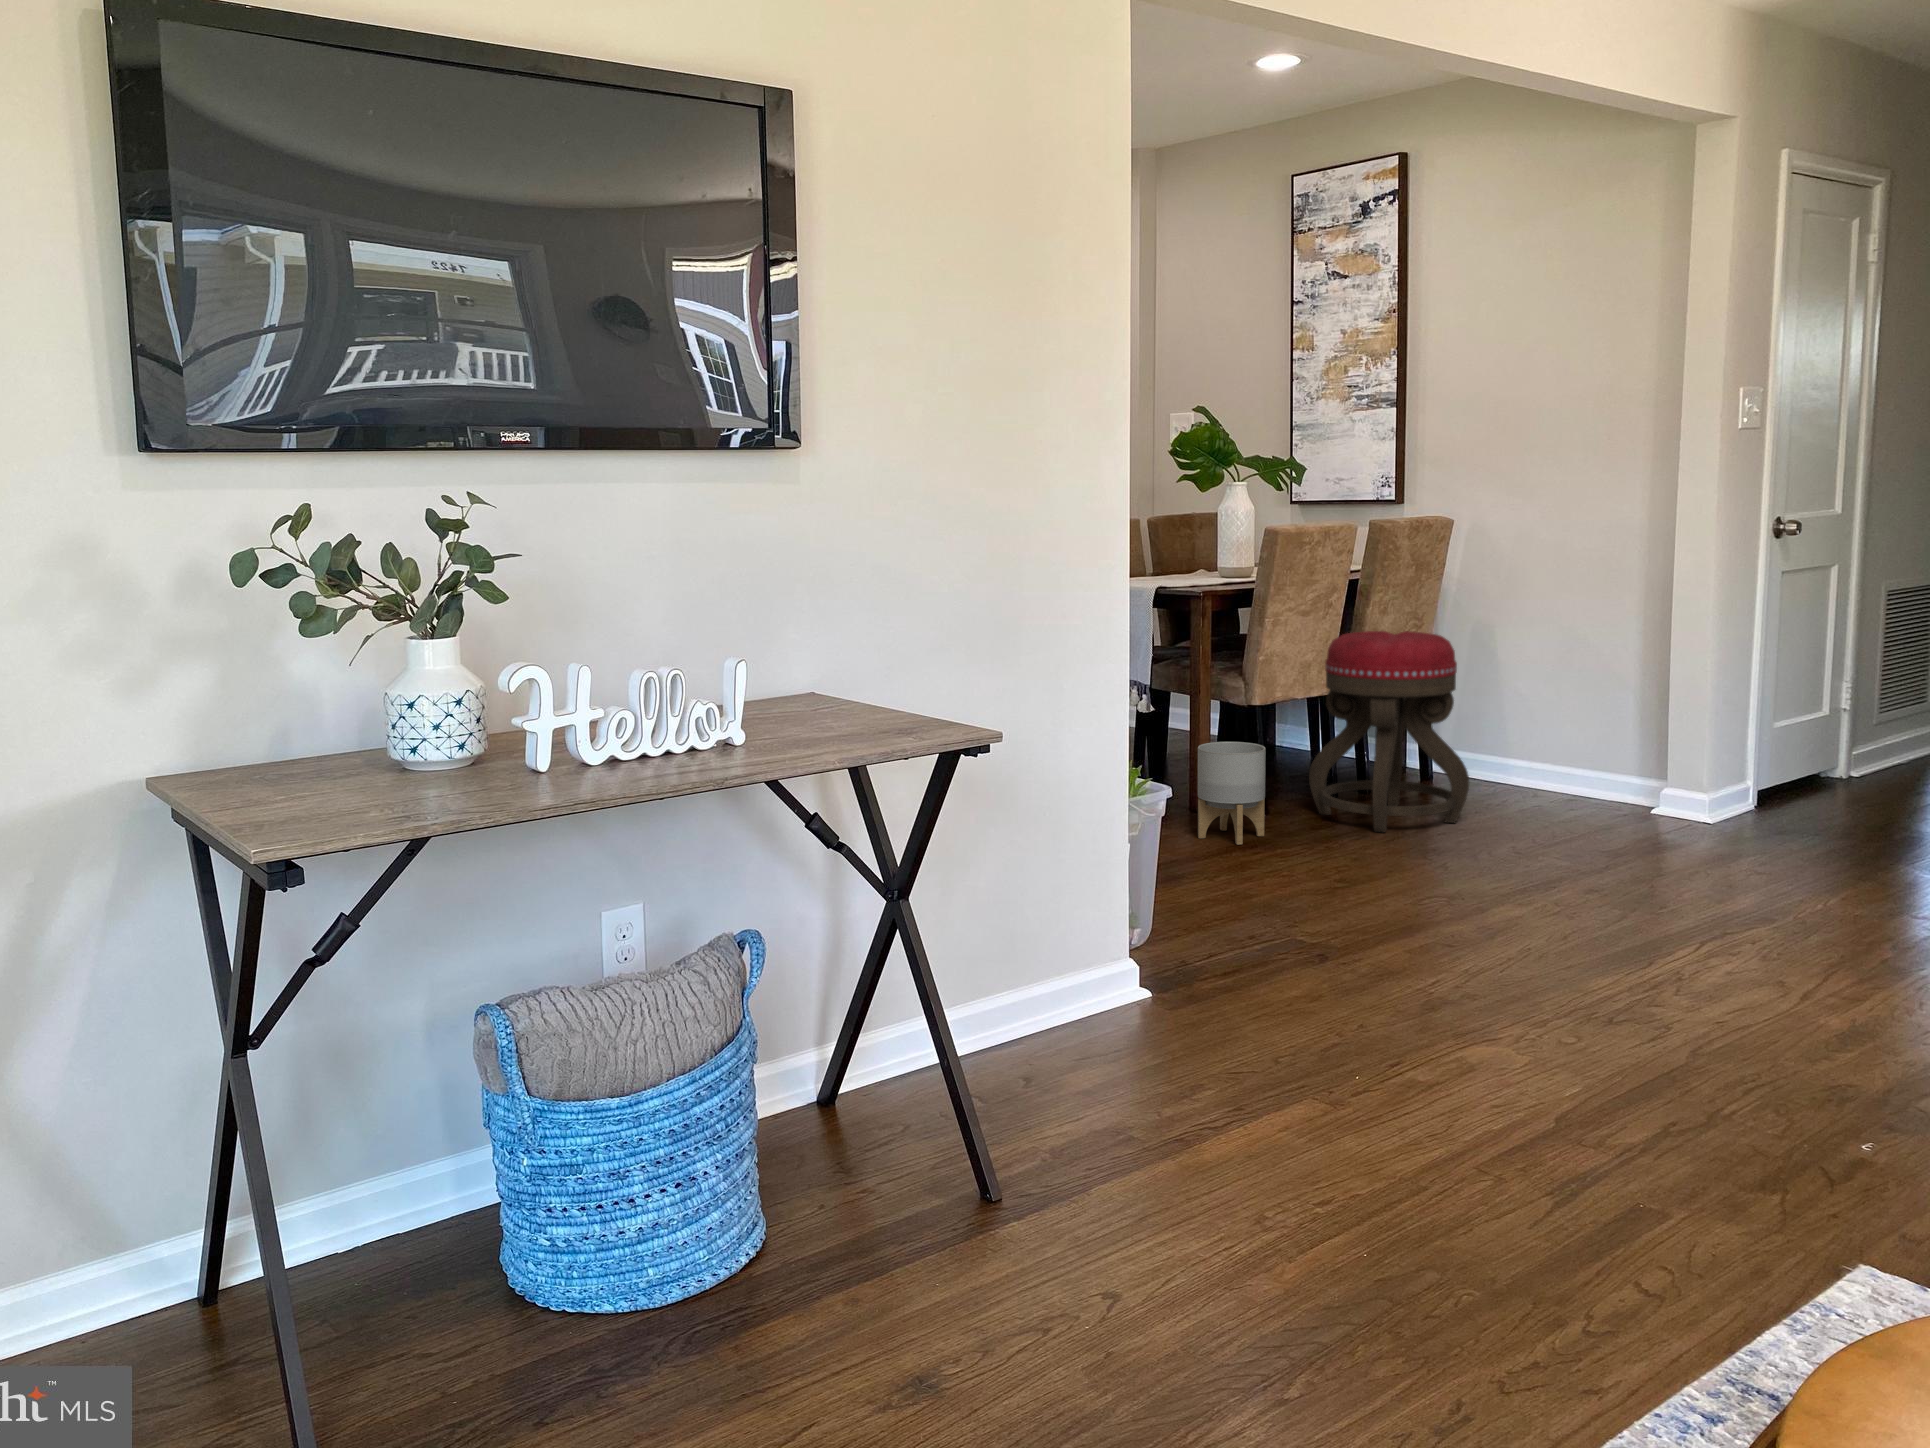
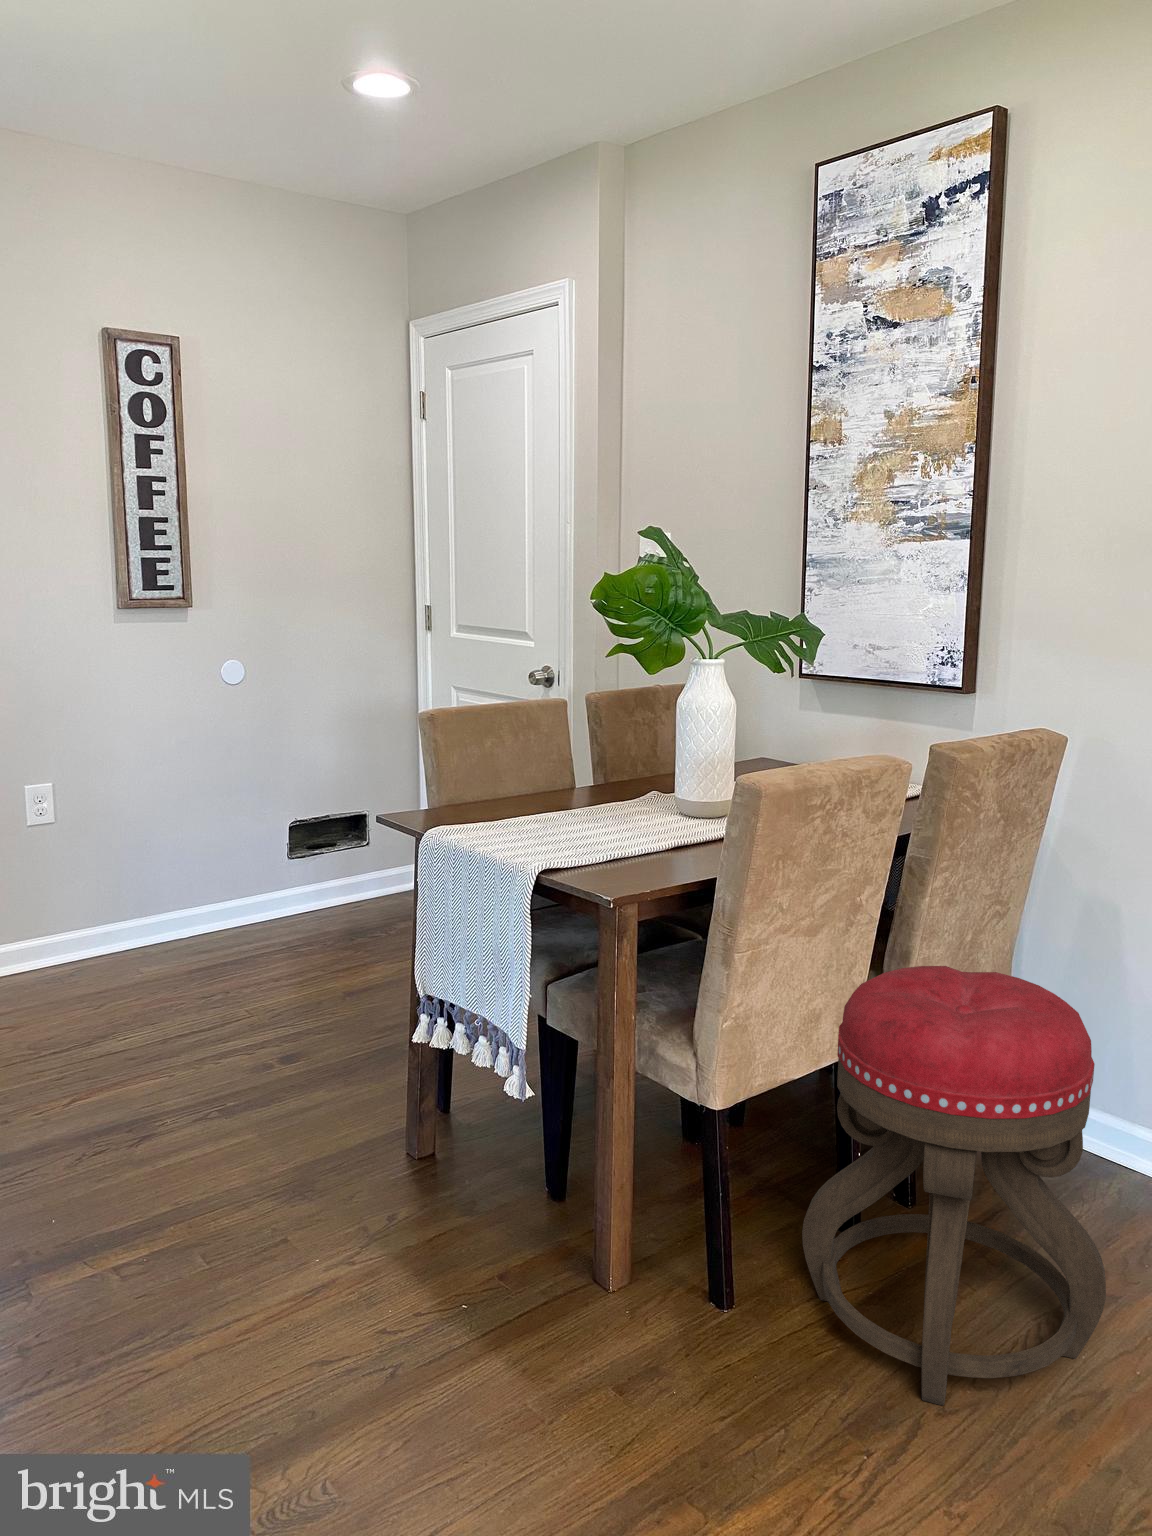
planter: present [1198,742,1266,845] -> none [570,1213,707,1468]

